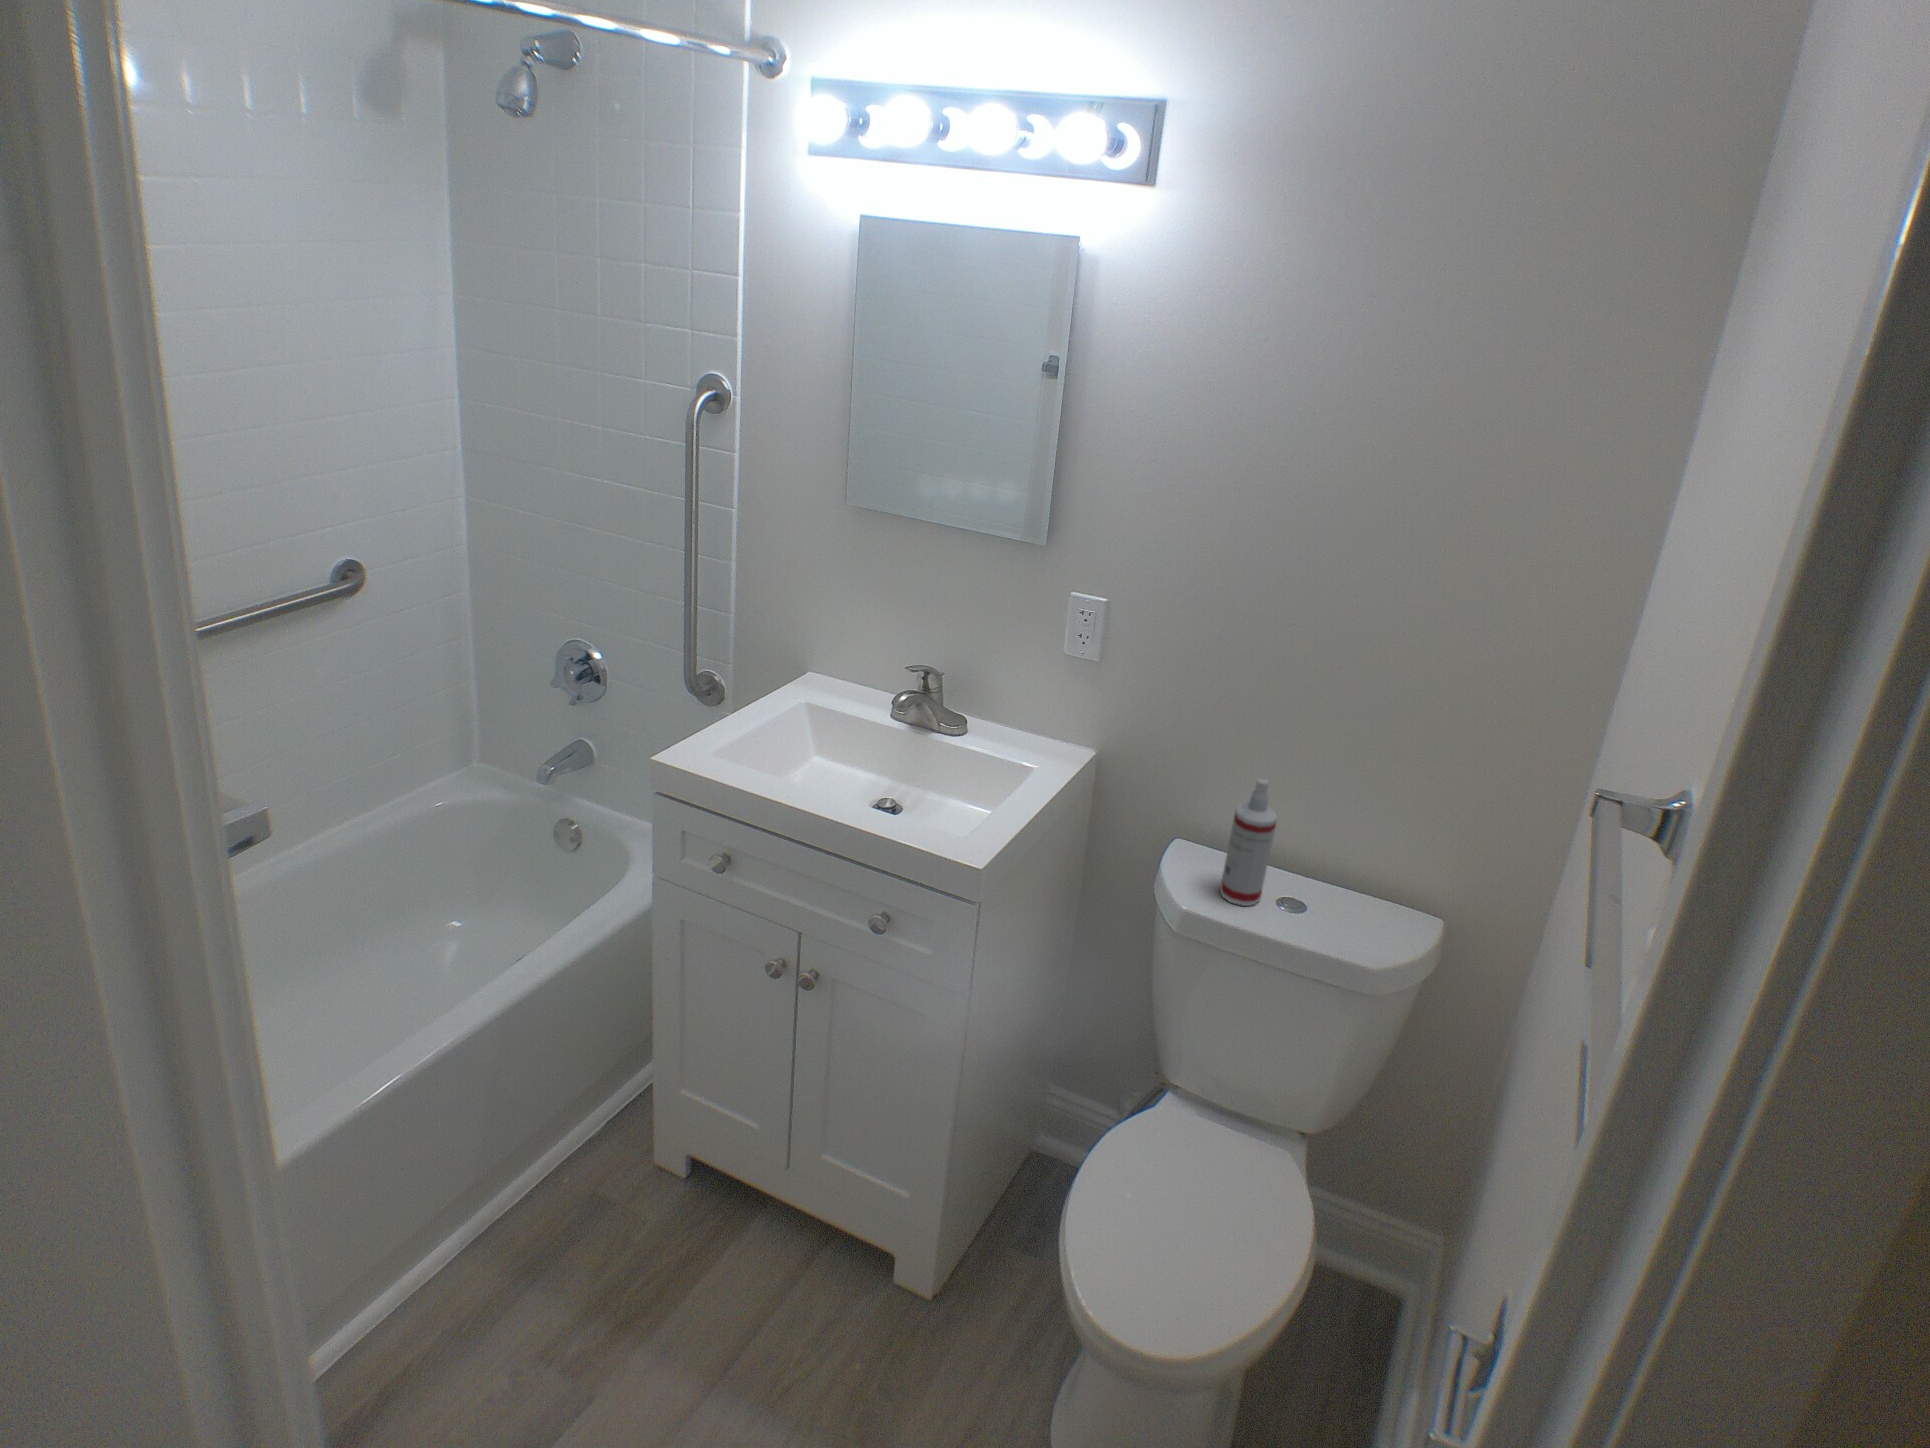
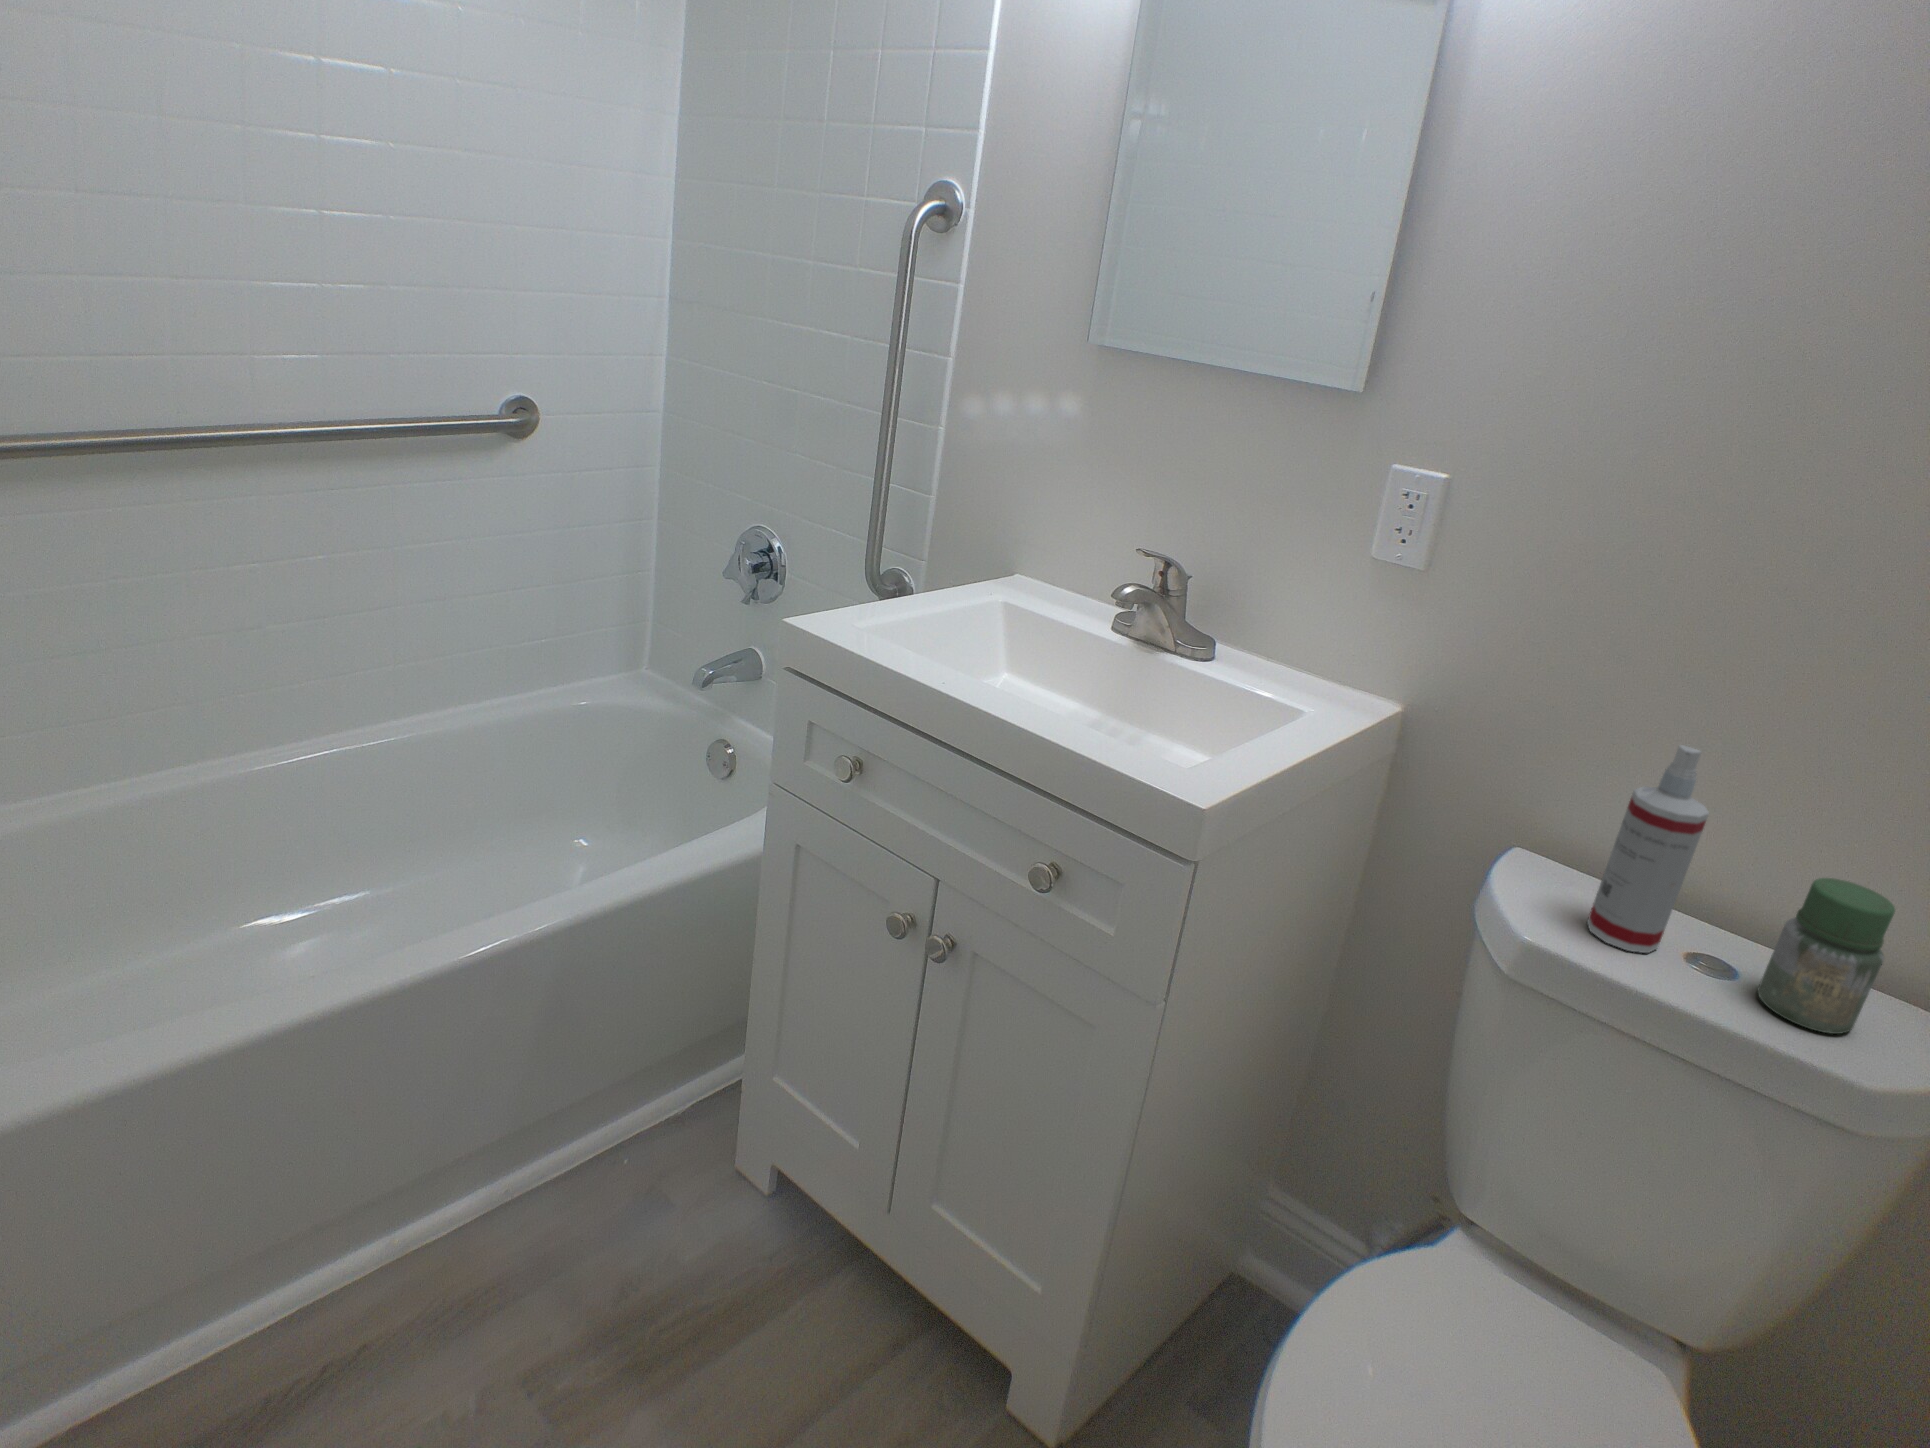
jar: none [1314,847,1375,939] -> present [1758,878,1895,1034]

